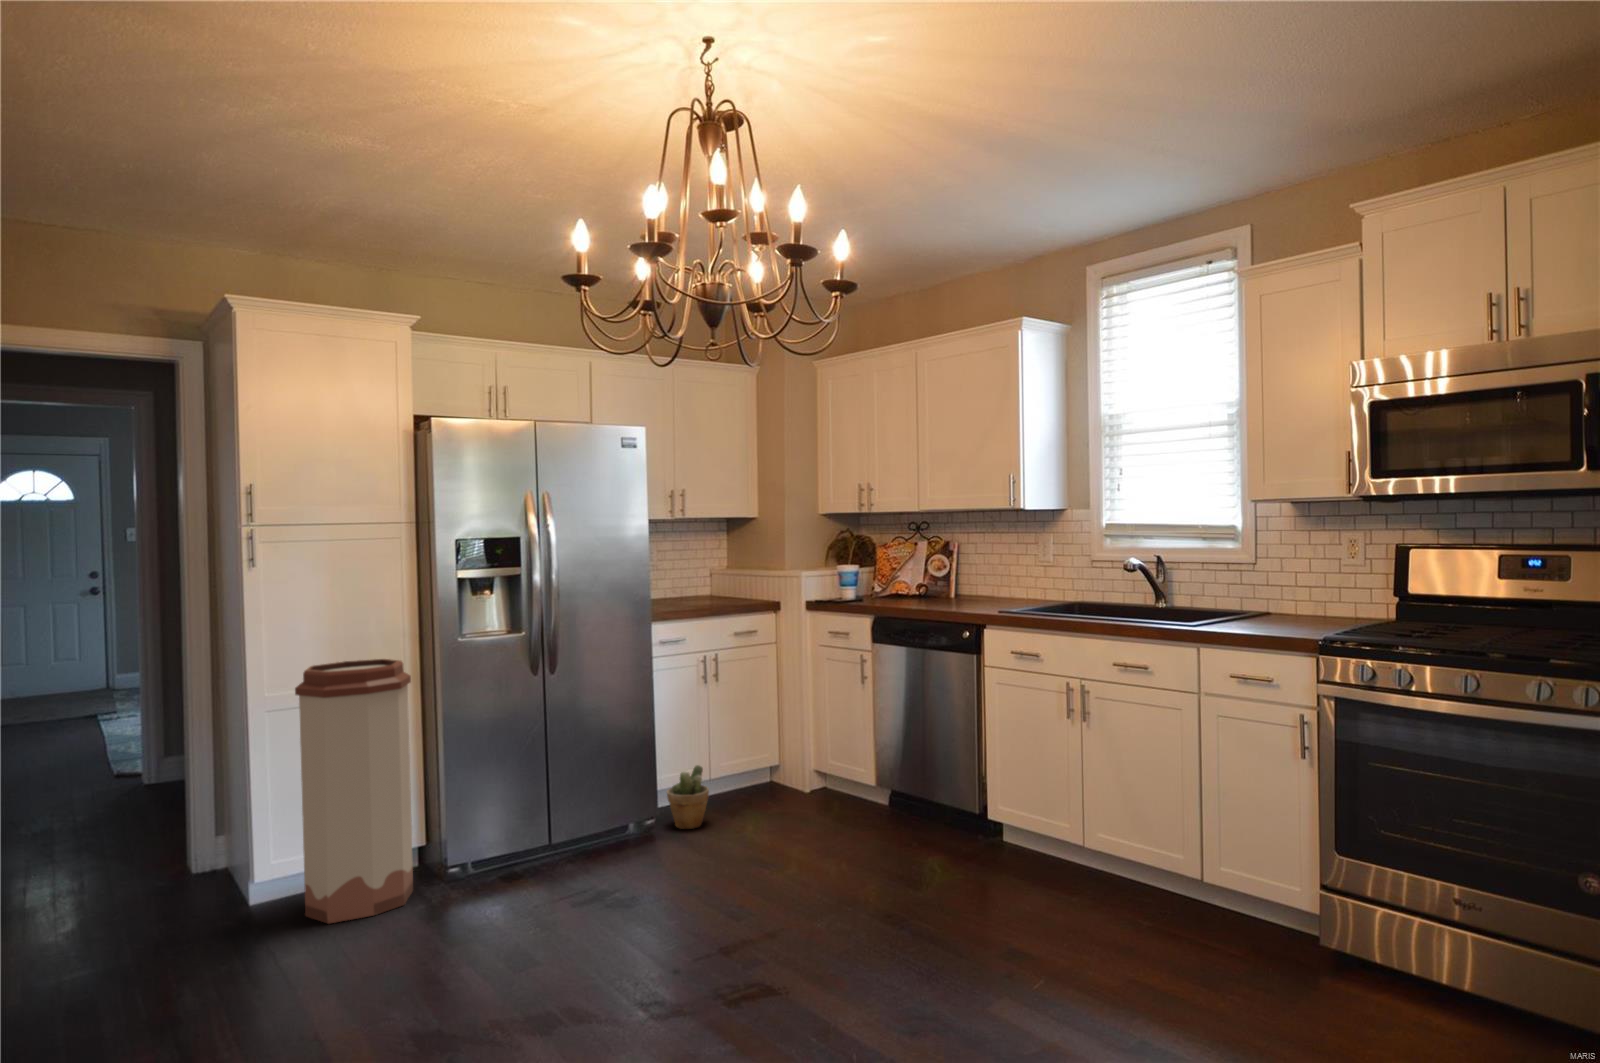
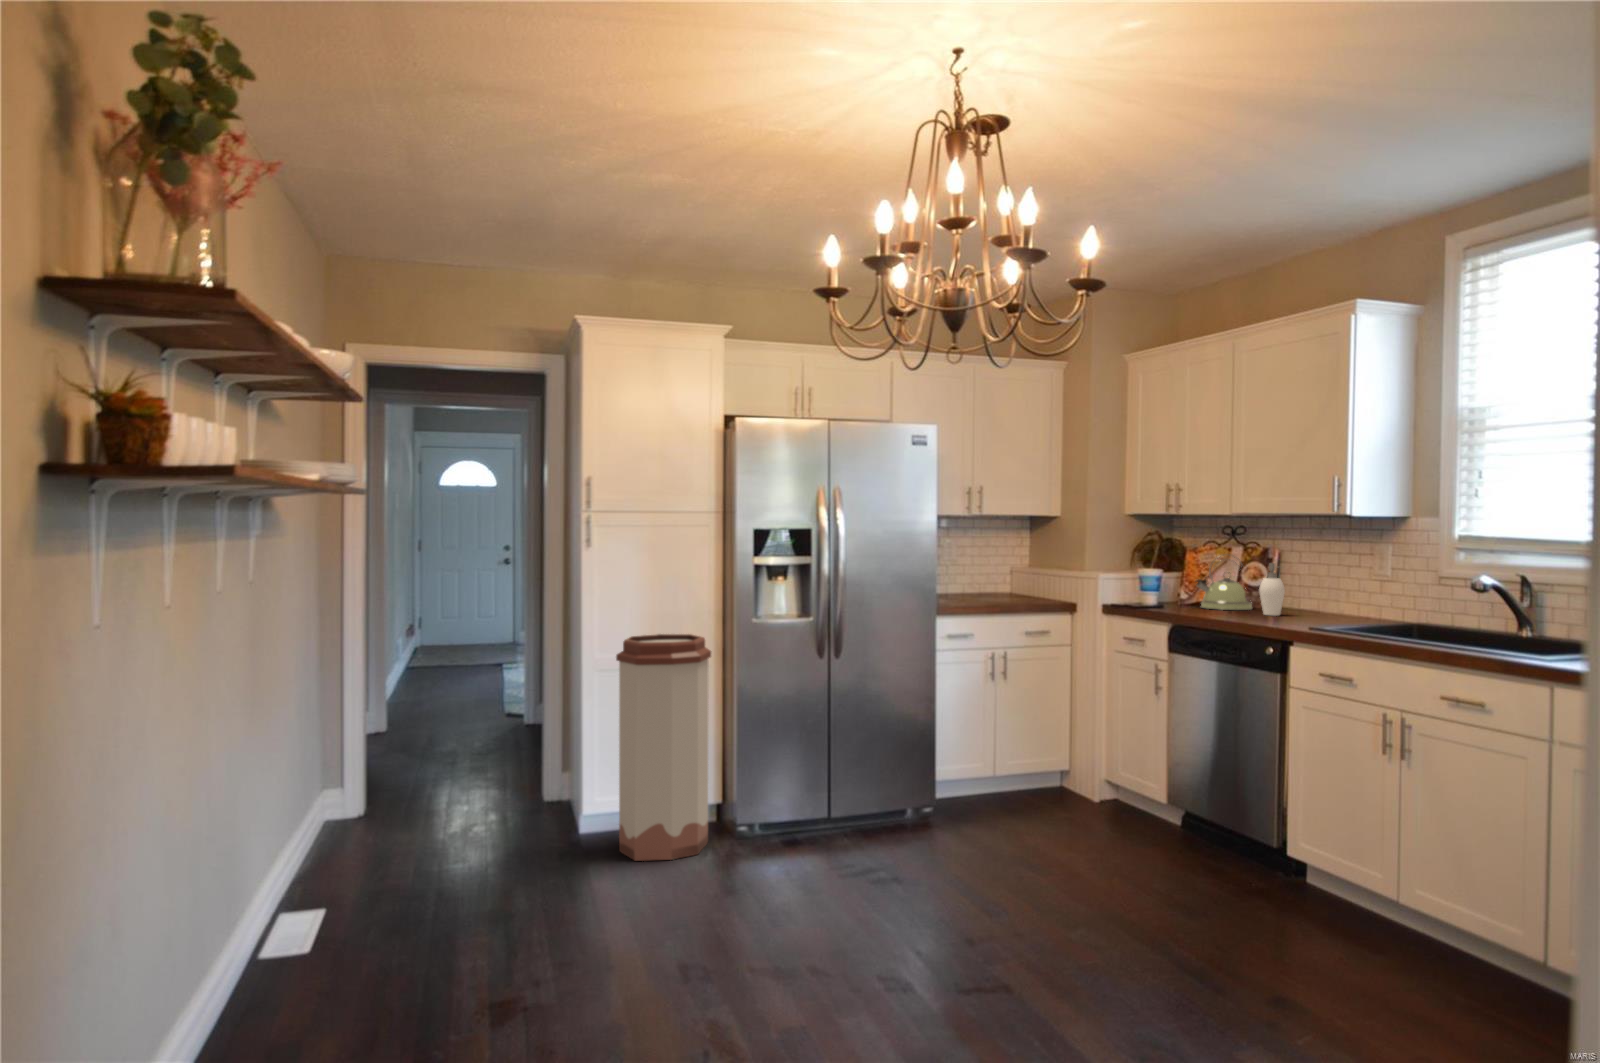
kettle: none [889,548,939,600] -> present [1196,555,1252,610]
soap dispenser: none [947,554,968,602] -> present [1259,563,1285,616]
potted plant: present [667,765,709,829] -> none [945,760,988,822]

